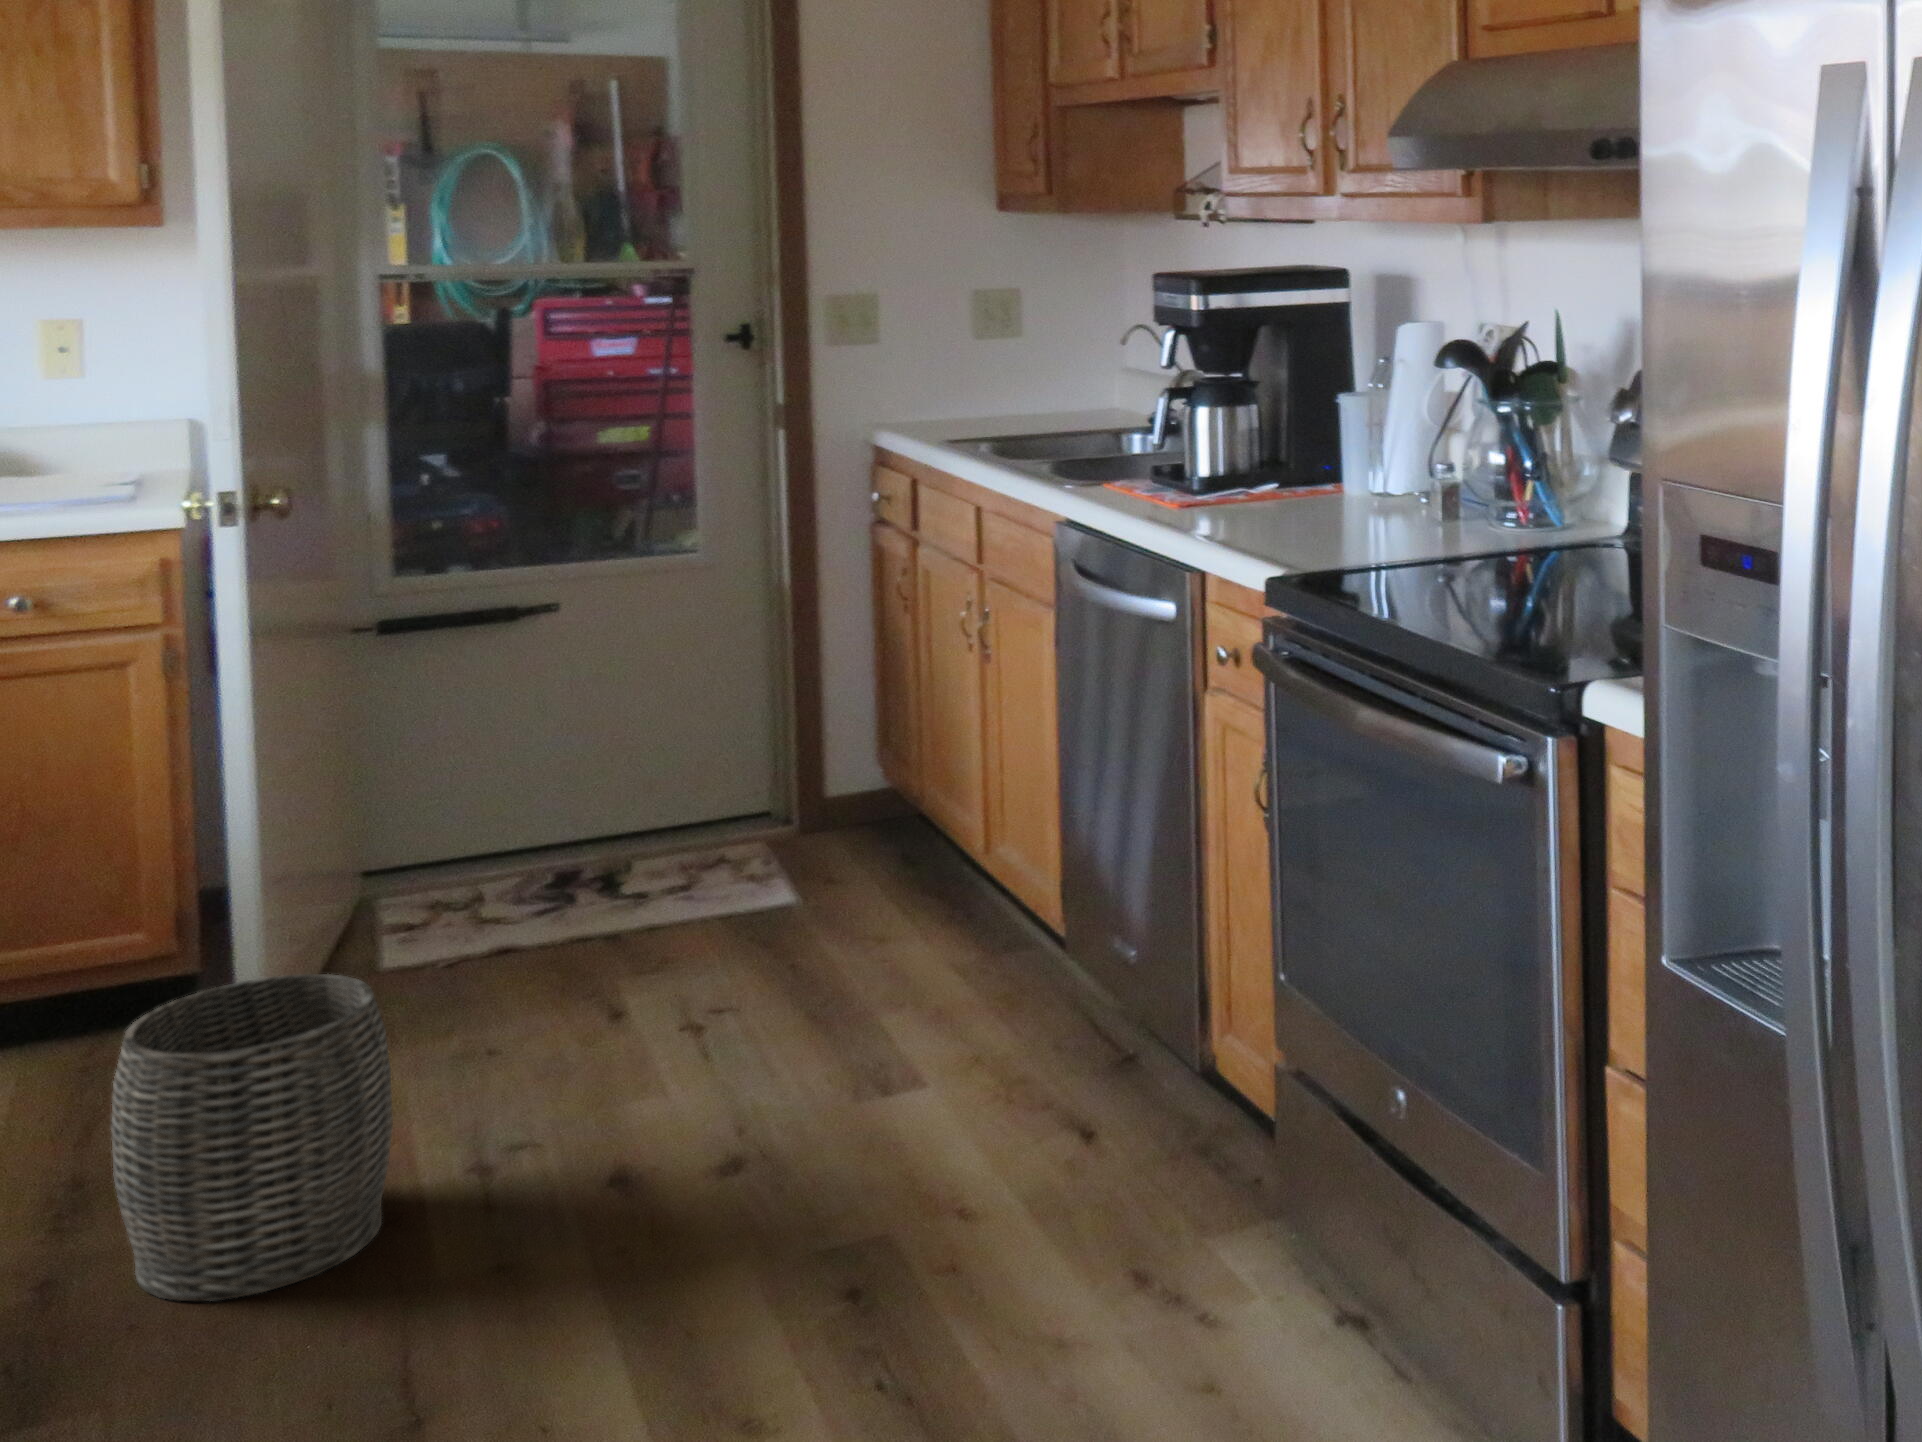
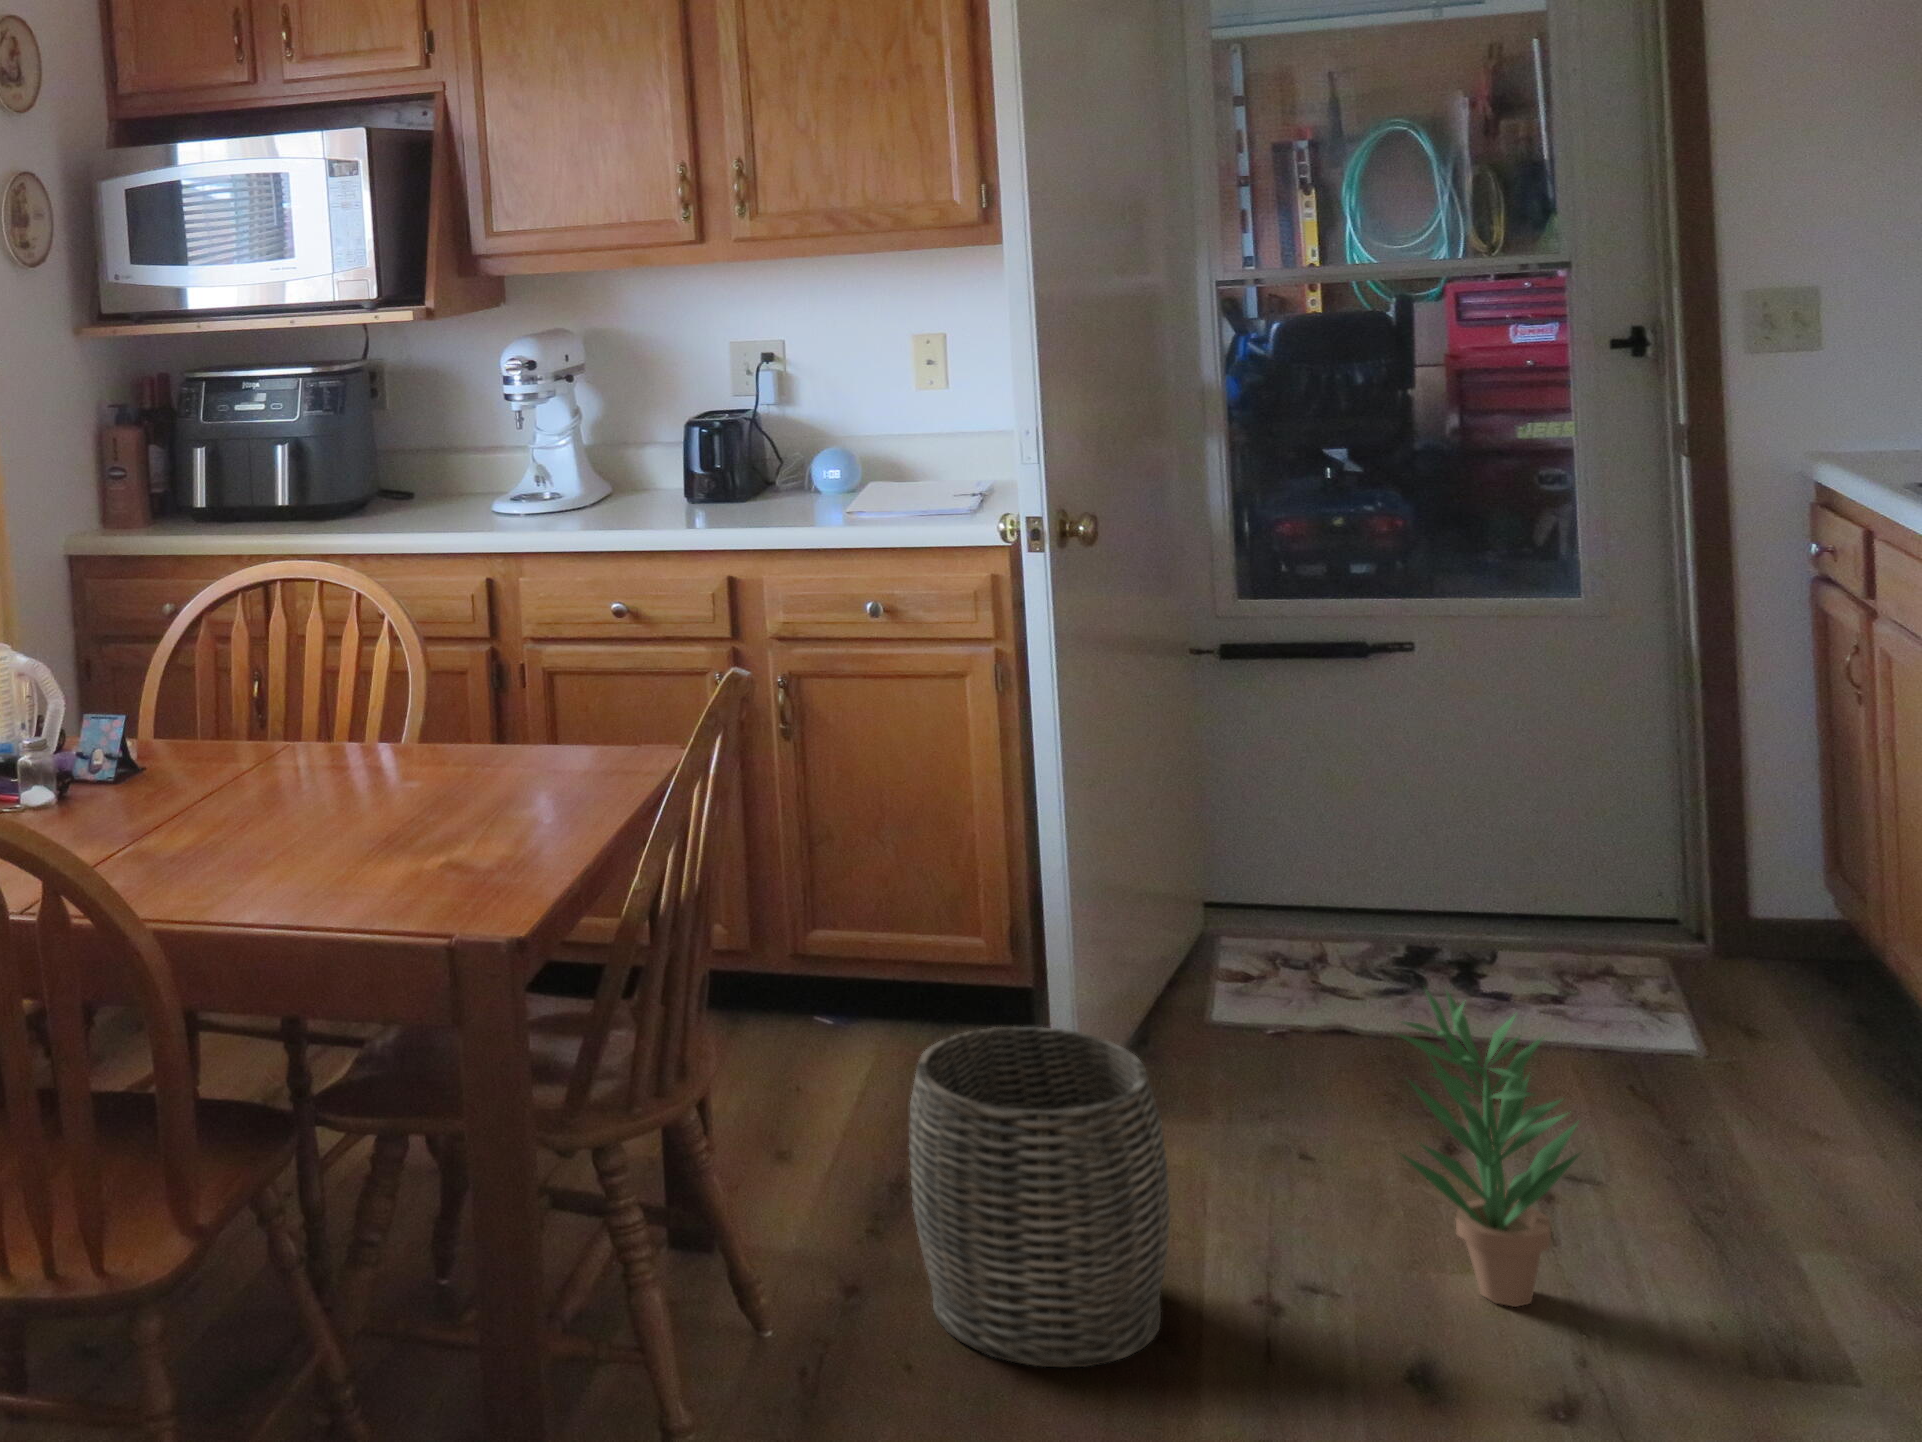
potted plant: none [587,860,739,1112] -> present [1399,990,1579,1307]

